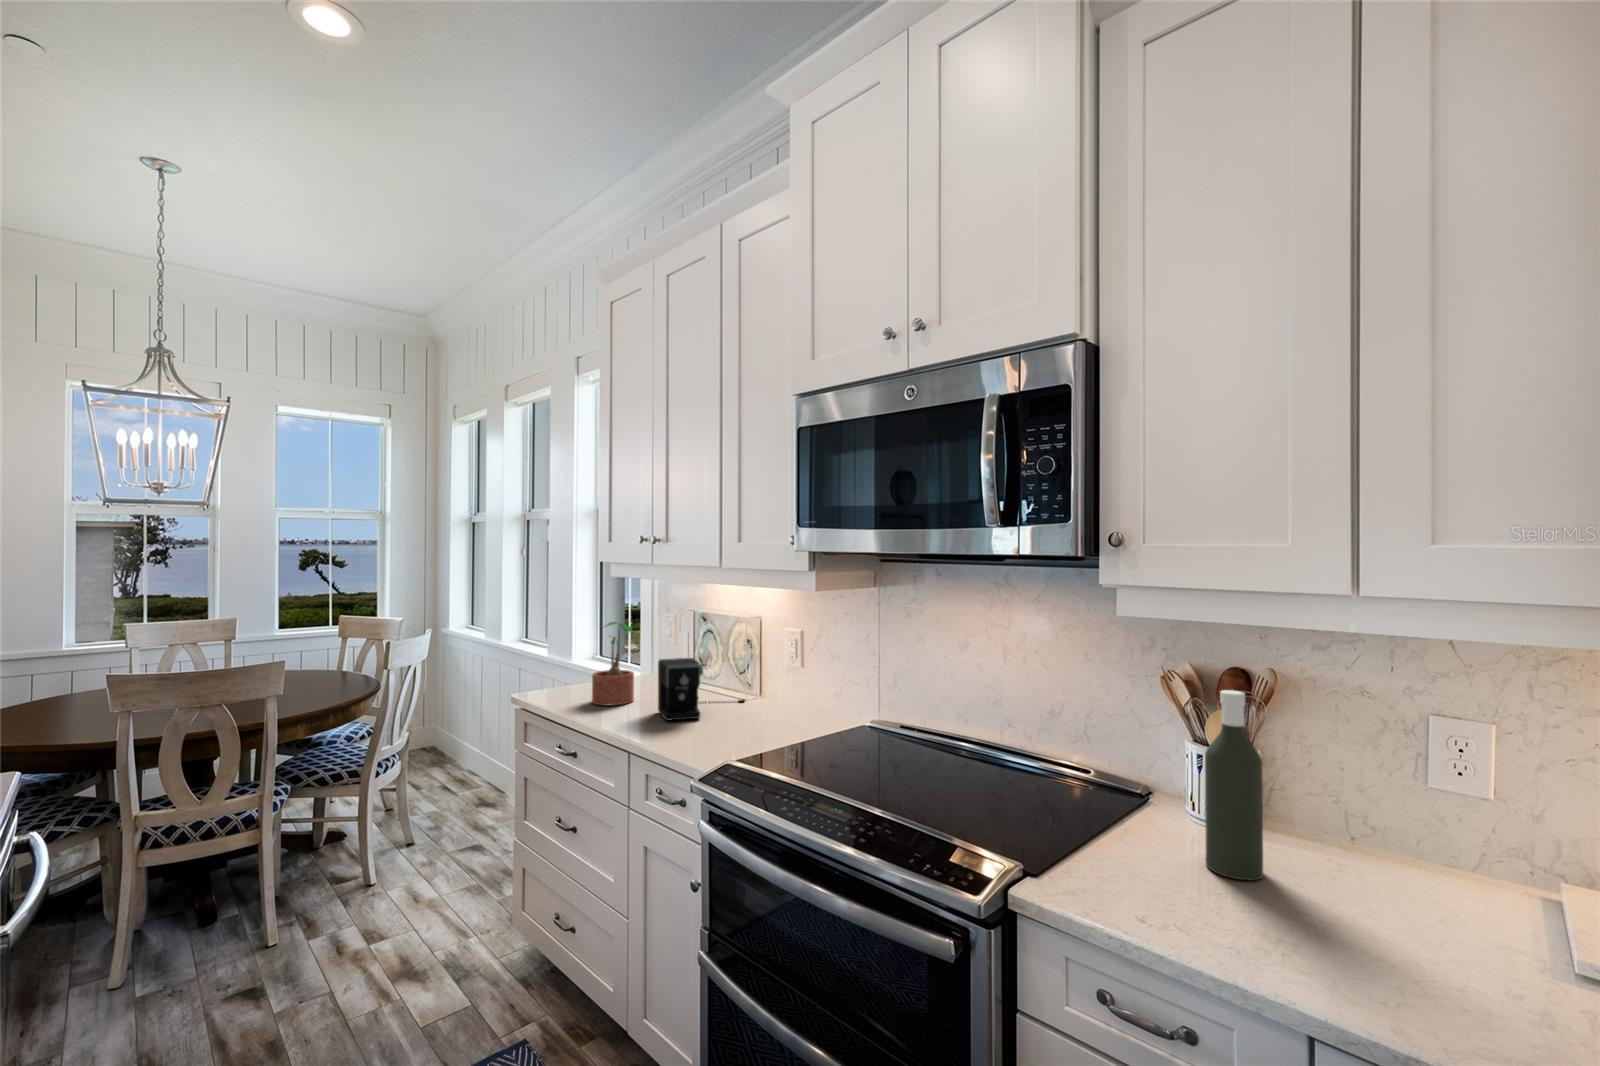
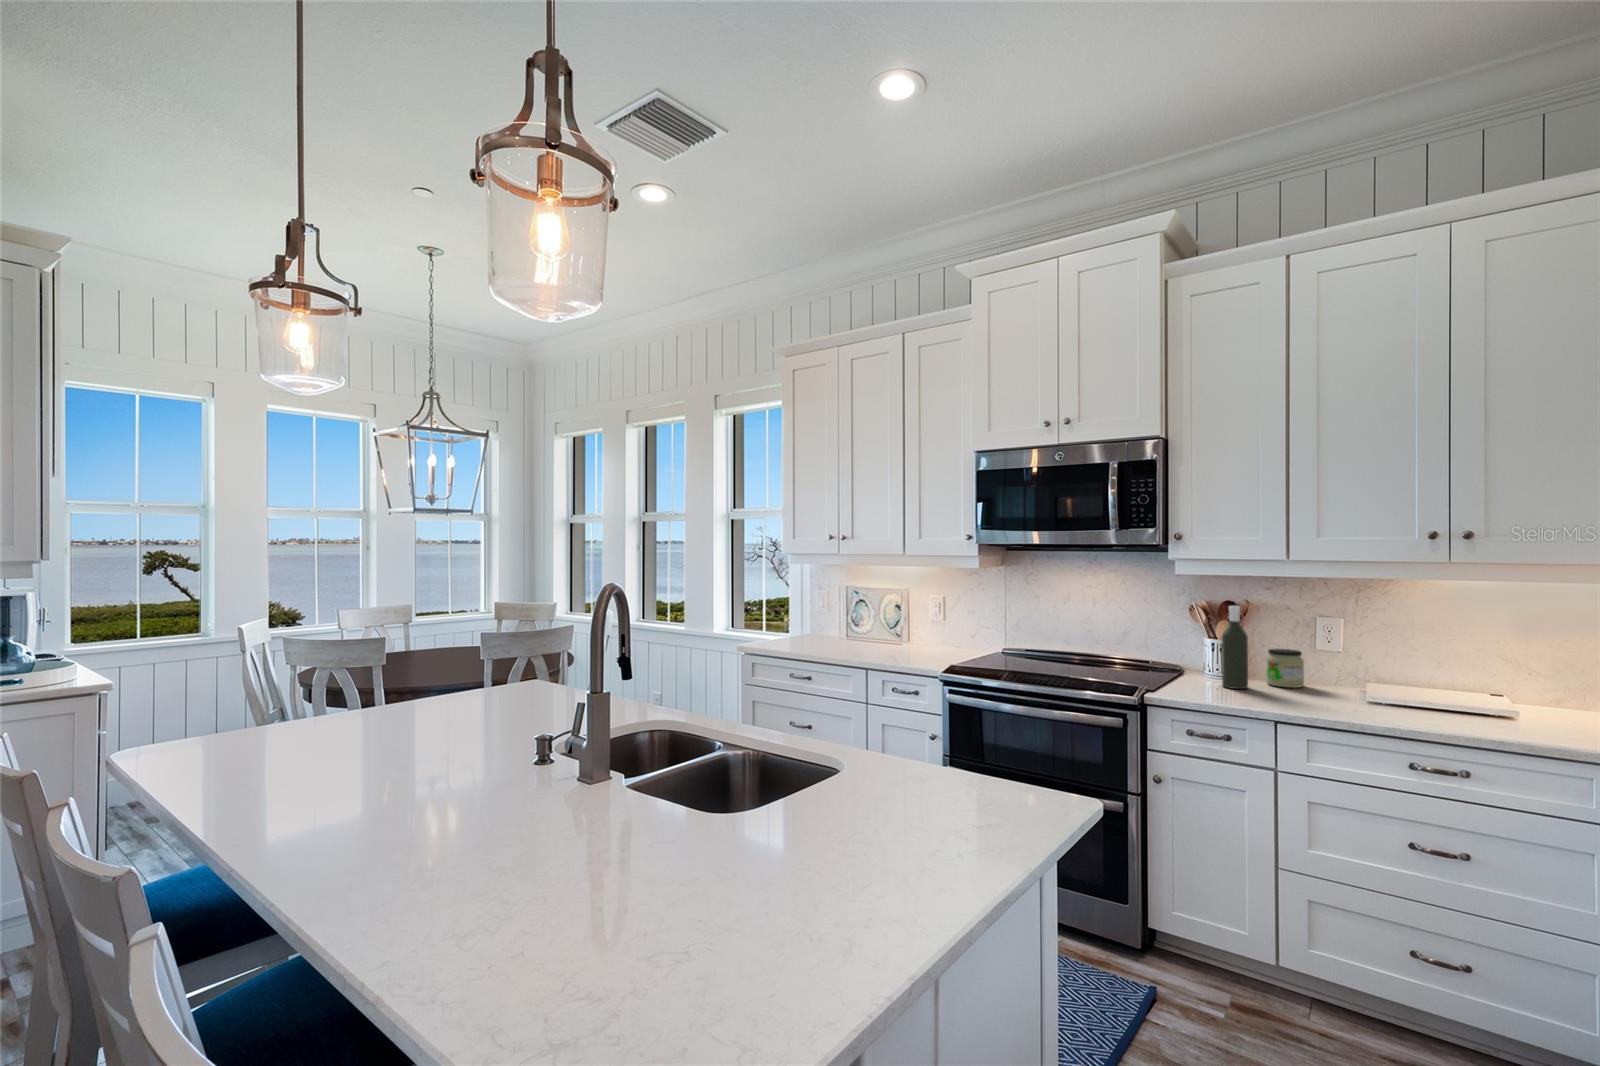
potted plant: present [592,622,634,706] -> none [805,593,834,648]
coffee maker: present [658,658,745,721] -> none [859,615,907,653]
jar: none [1310,782,1399,883] -> present [1266,649,1304,688]

